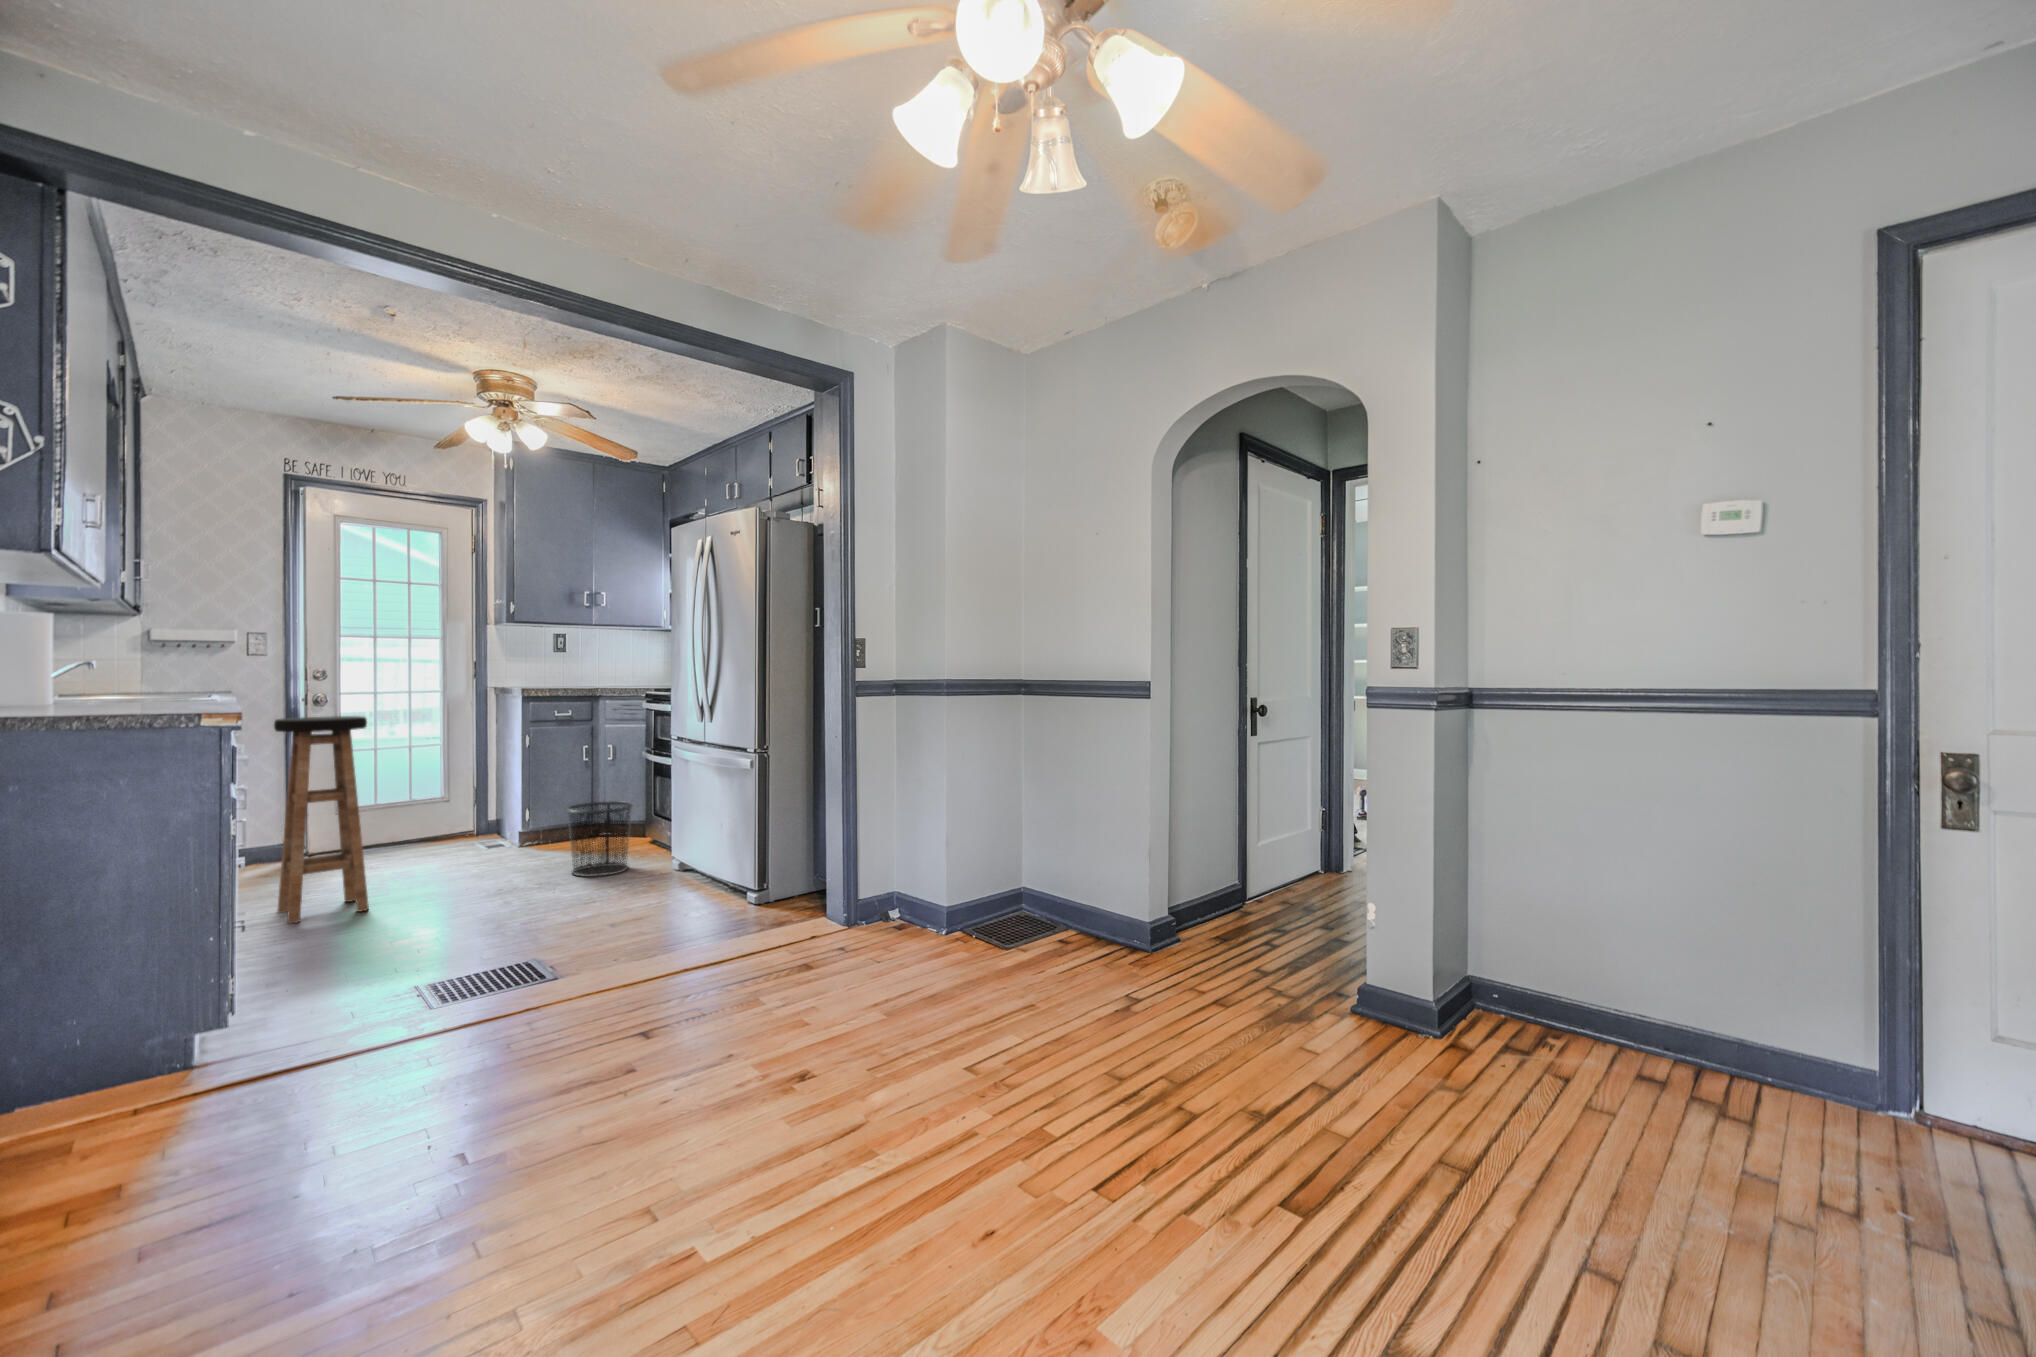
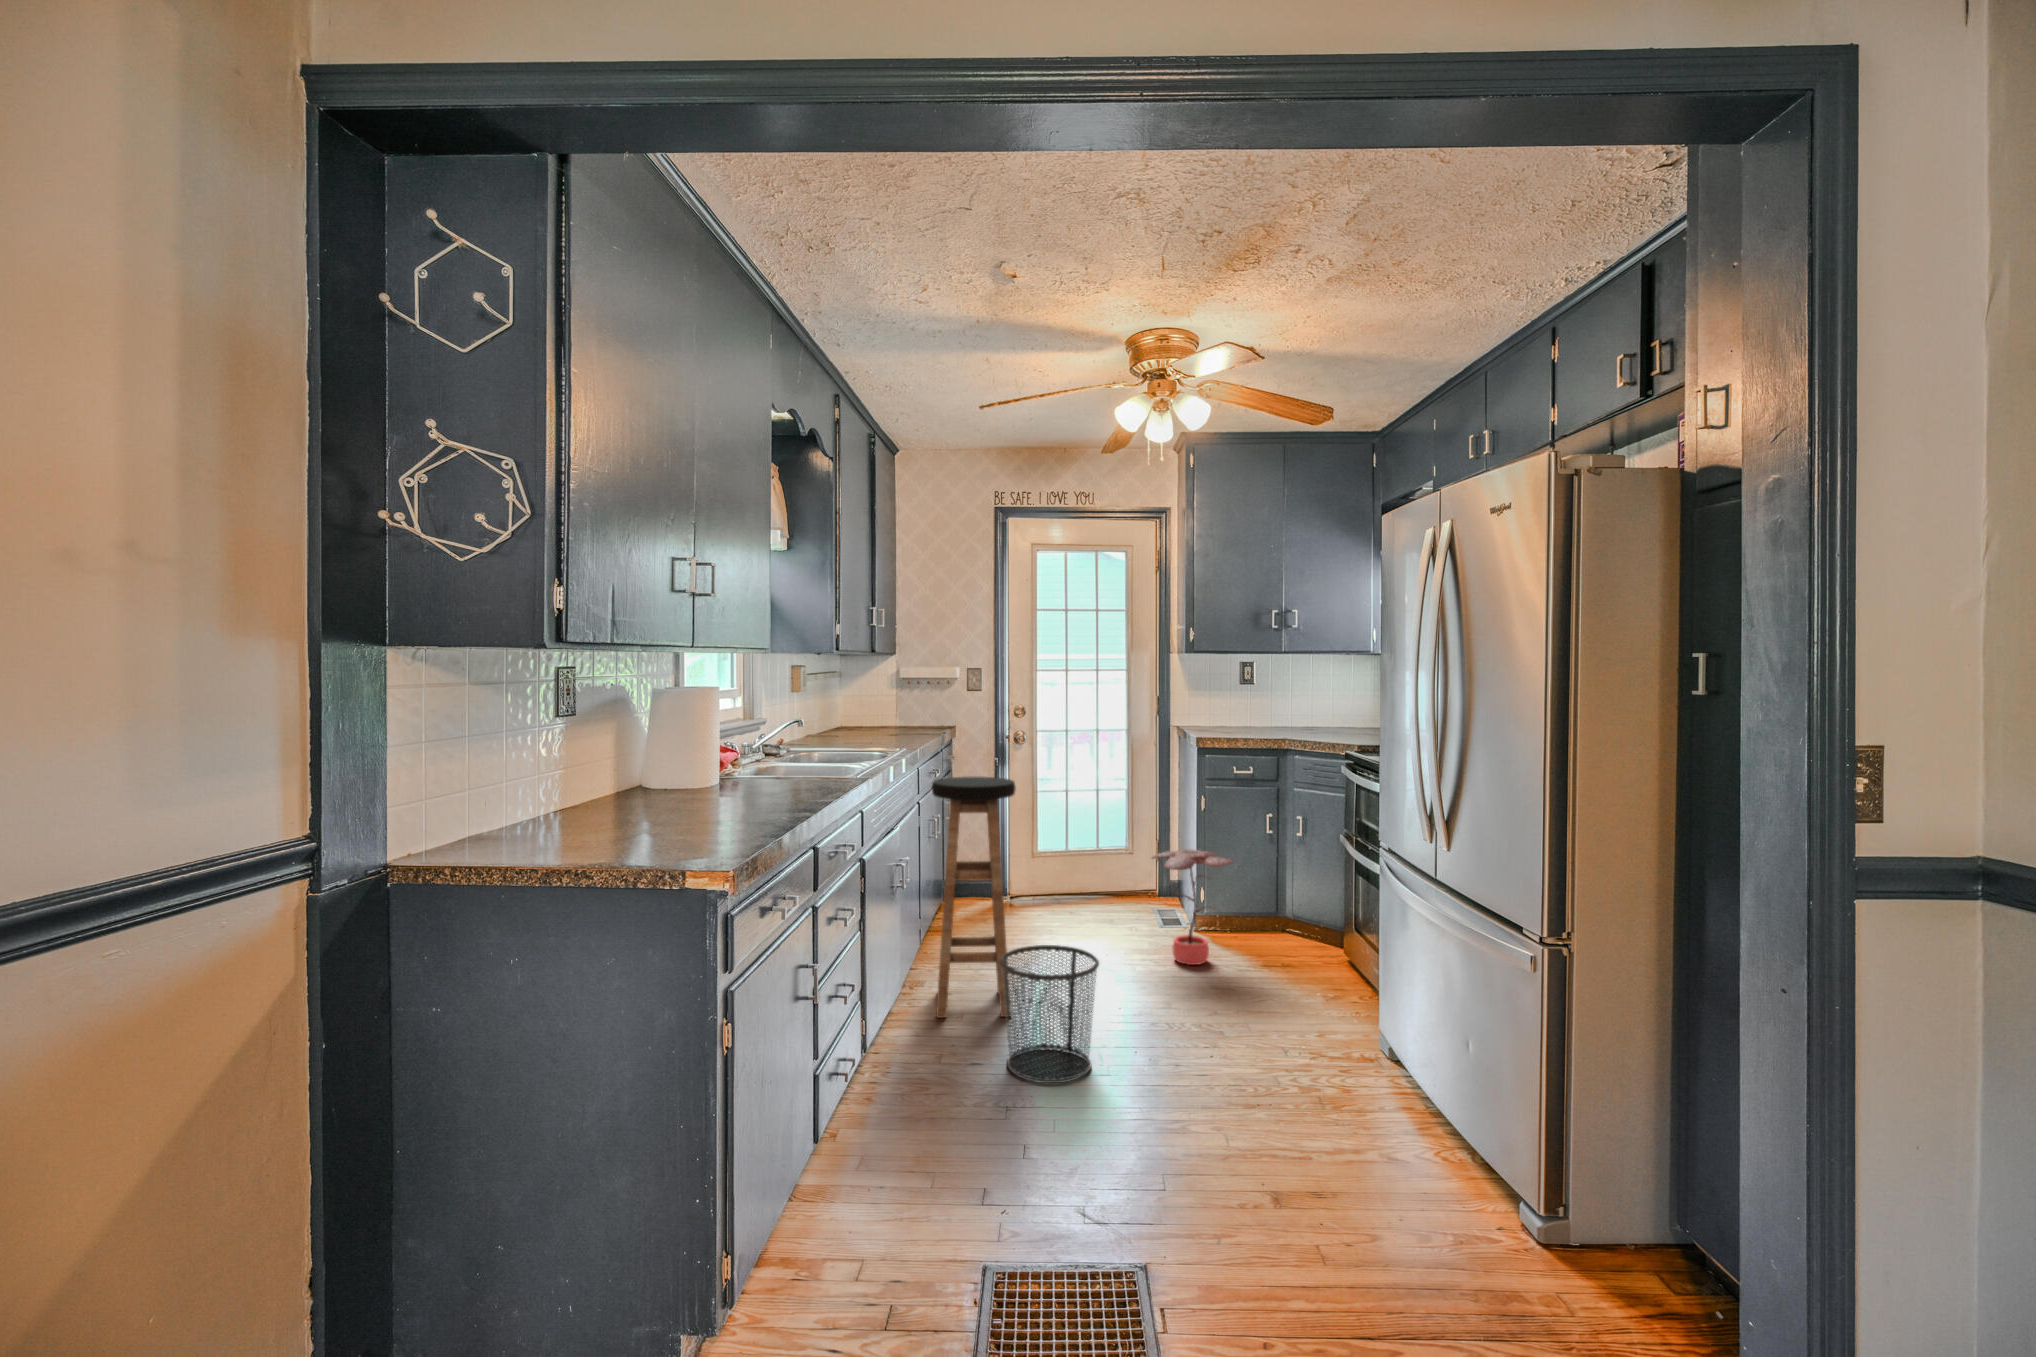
potted plant: none [484,773,559,861] -> present [1152,849,1233,965]
waste bin: present [567,801,633,877] -> present [1000,945,1099,1083]

